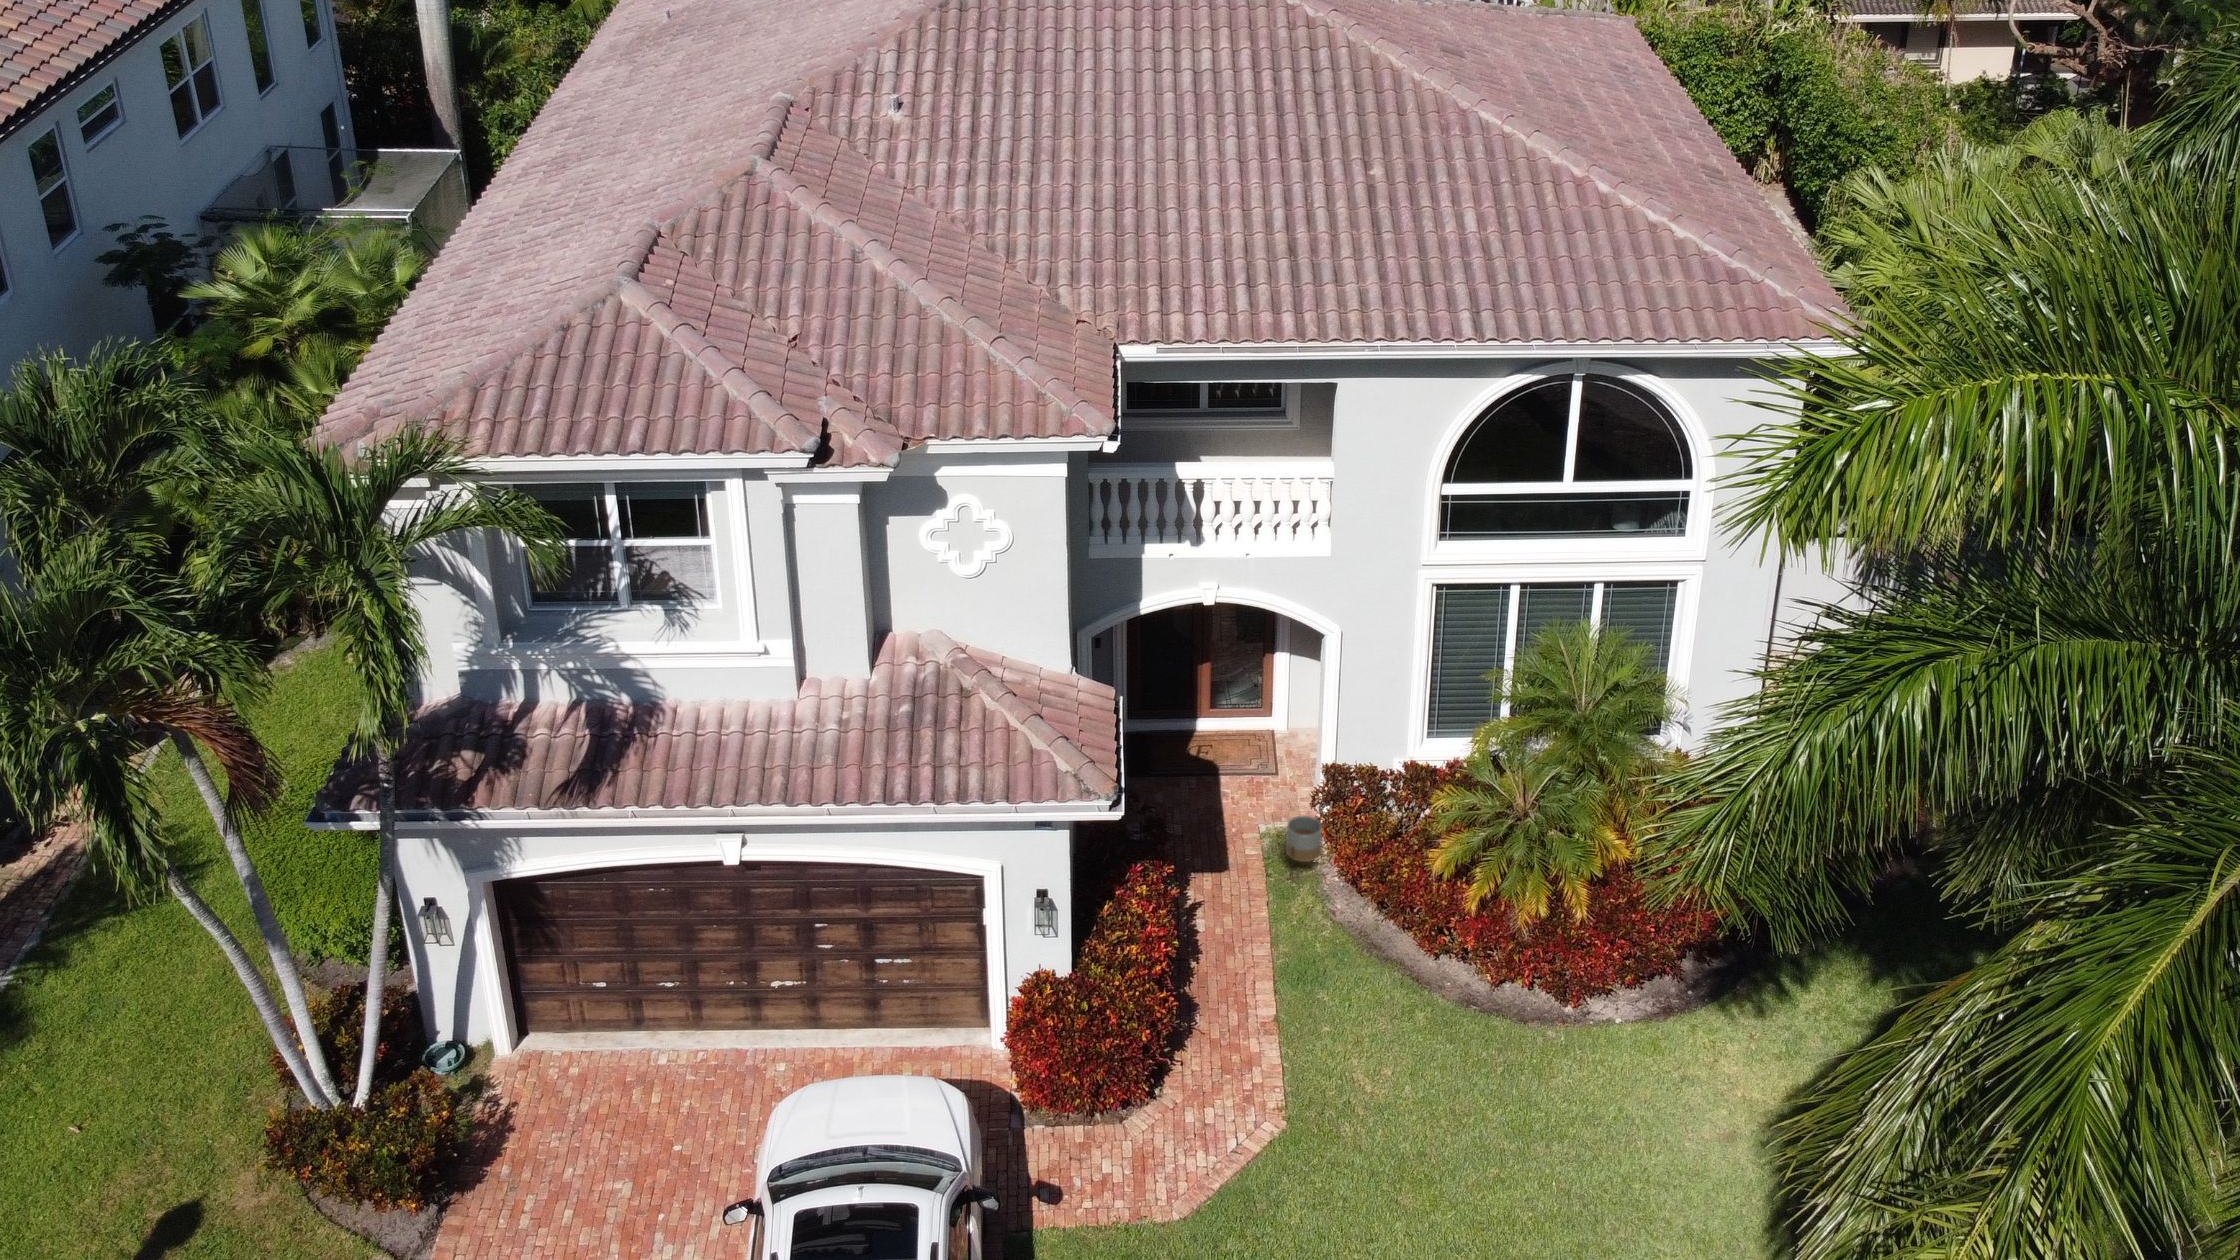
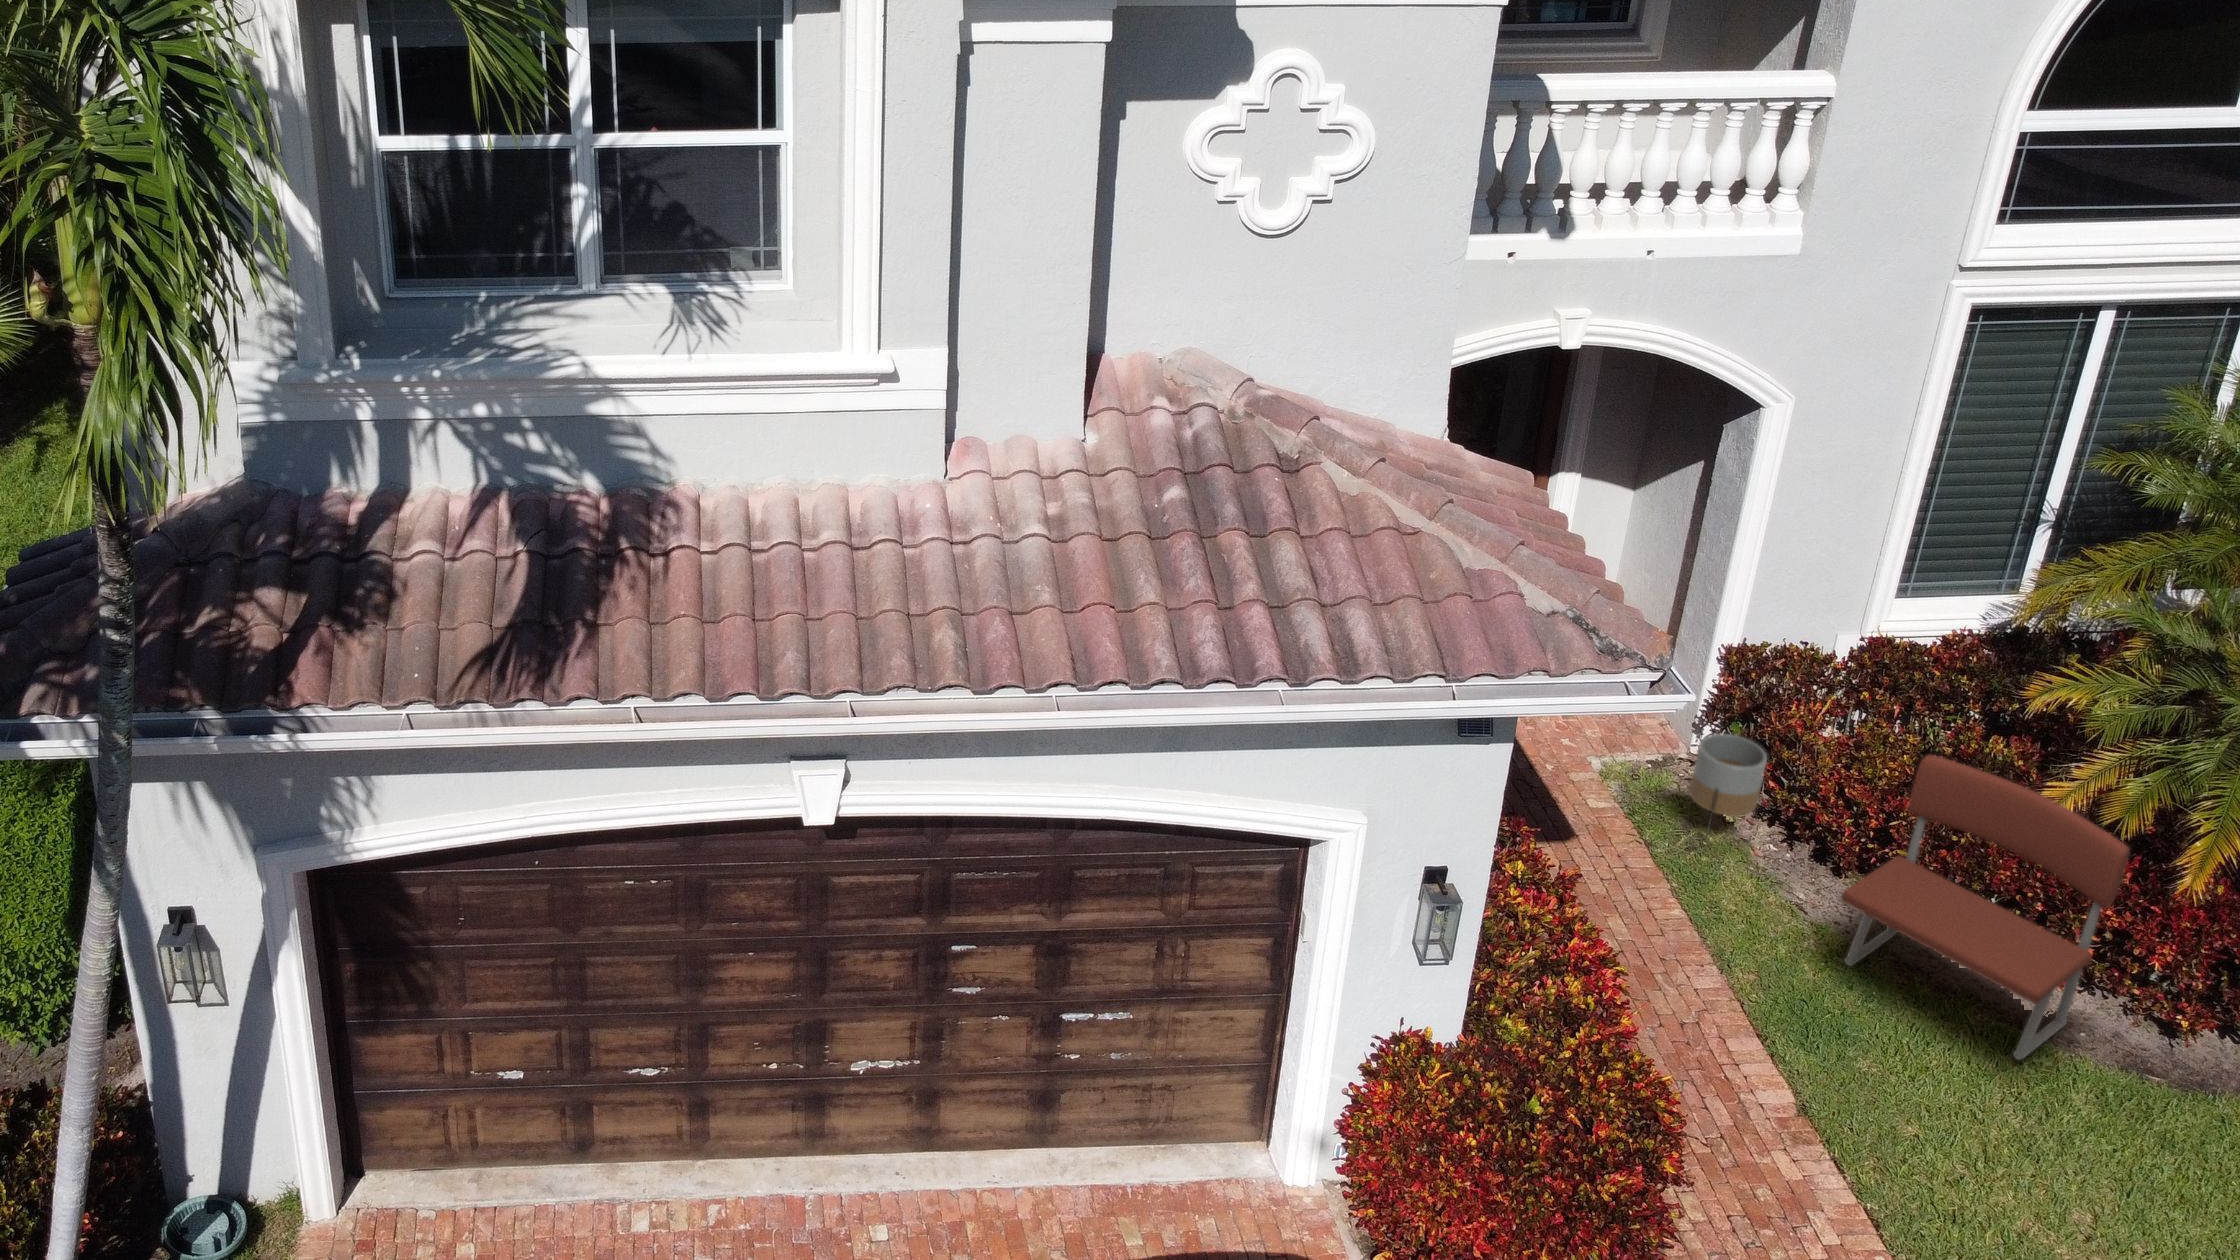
bench: none [1320,833,1439,994] -> present [1841,755,2130,1060]

